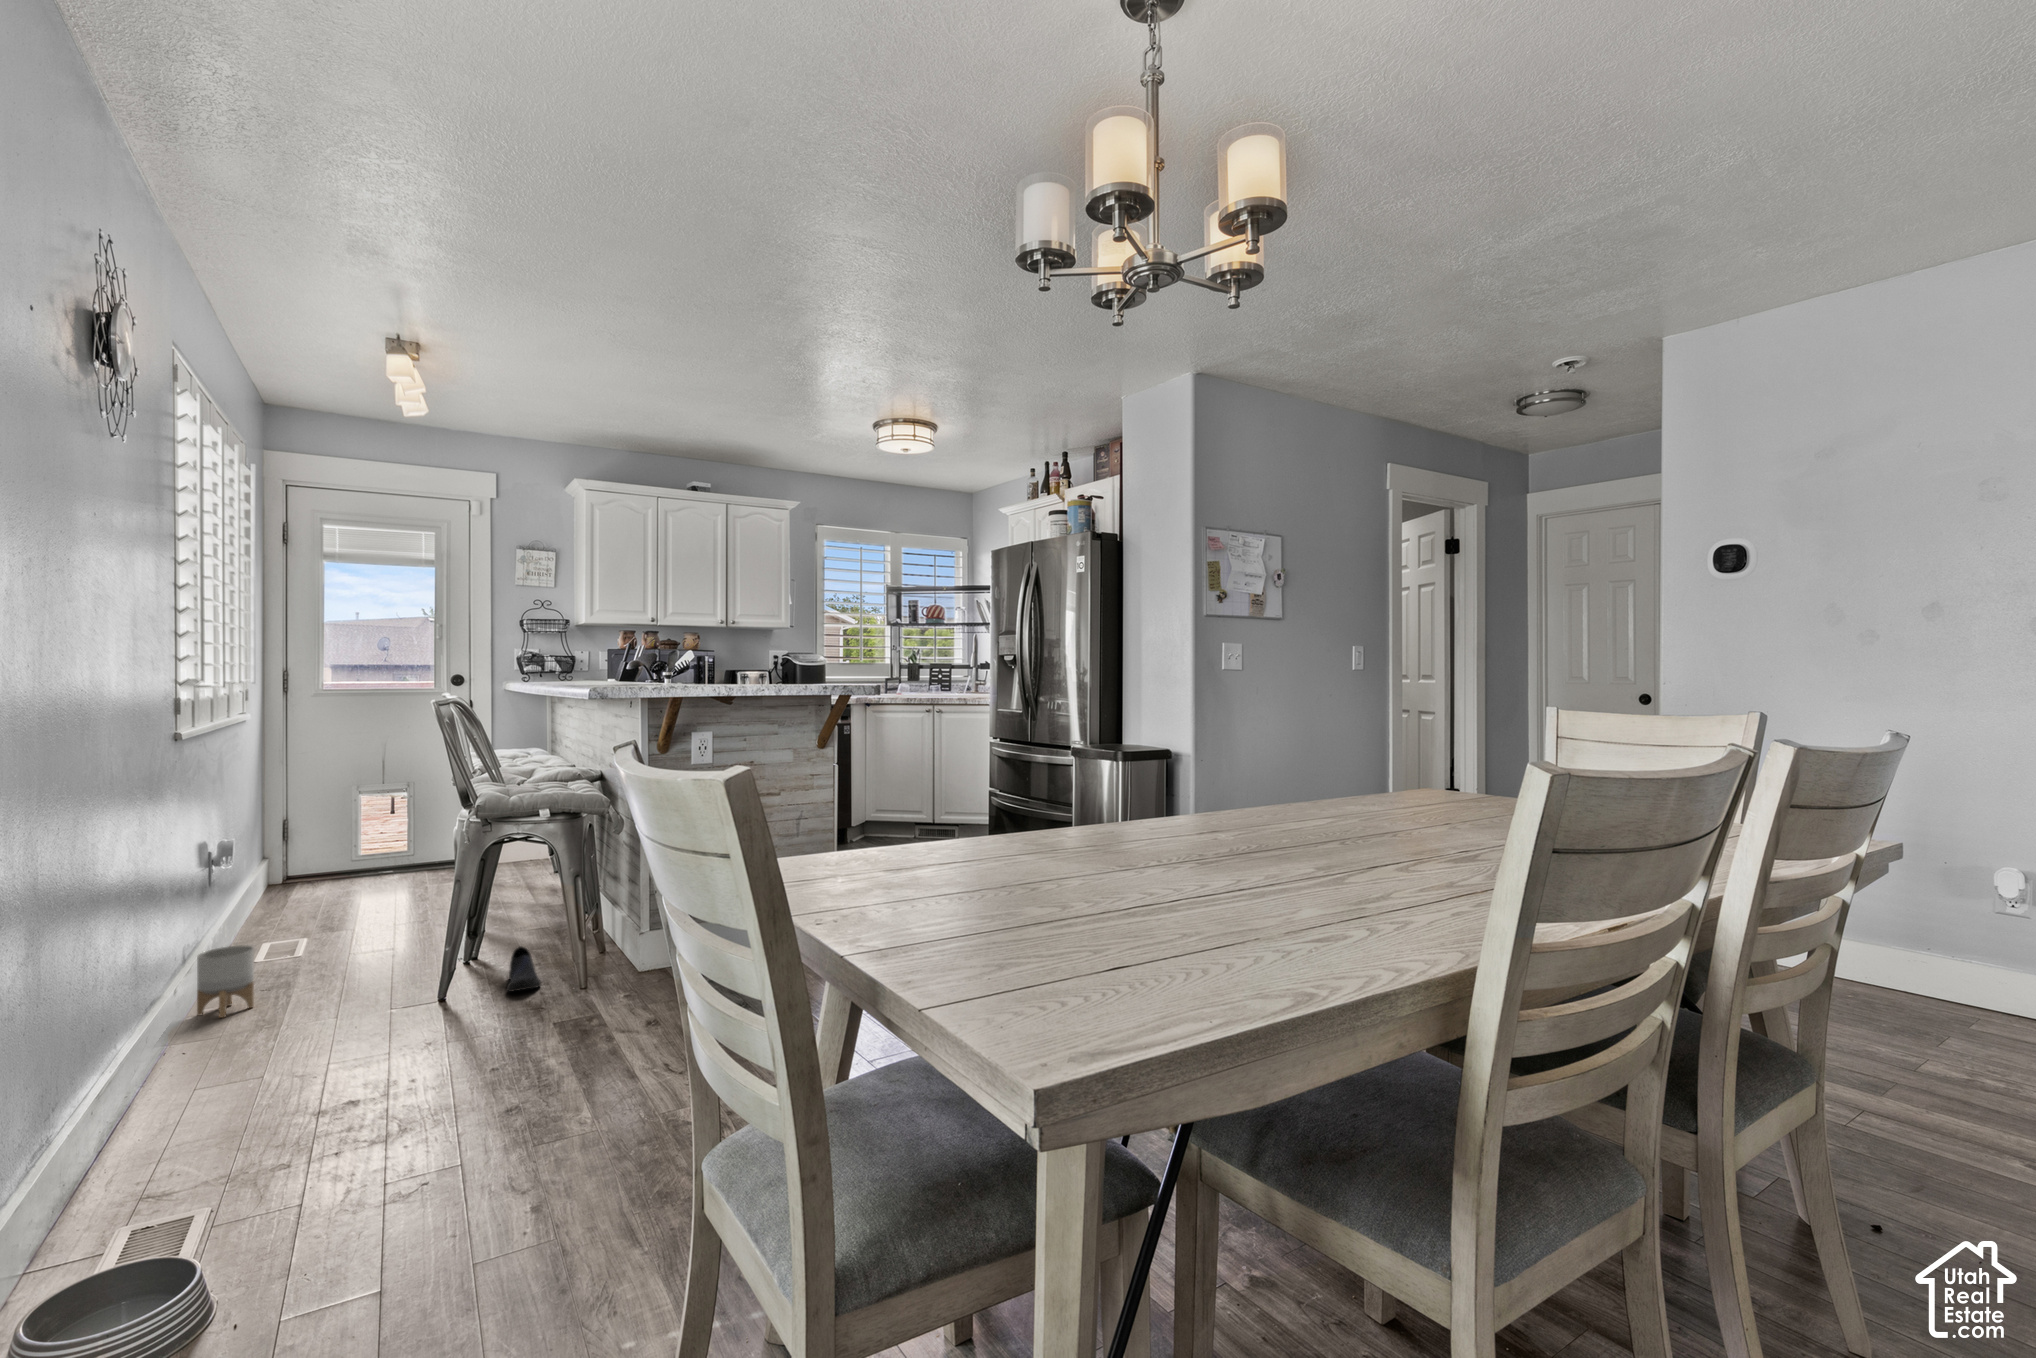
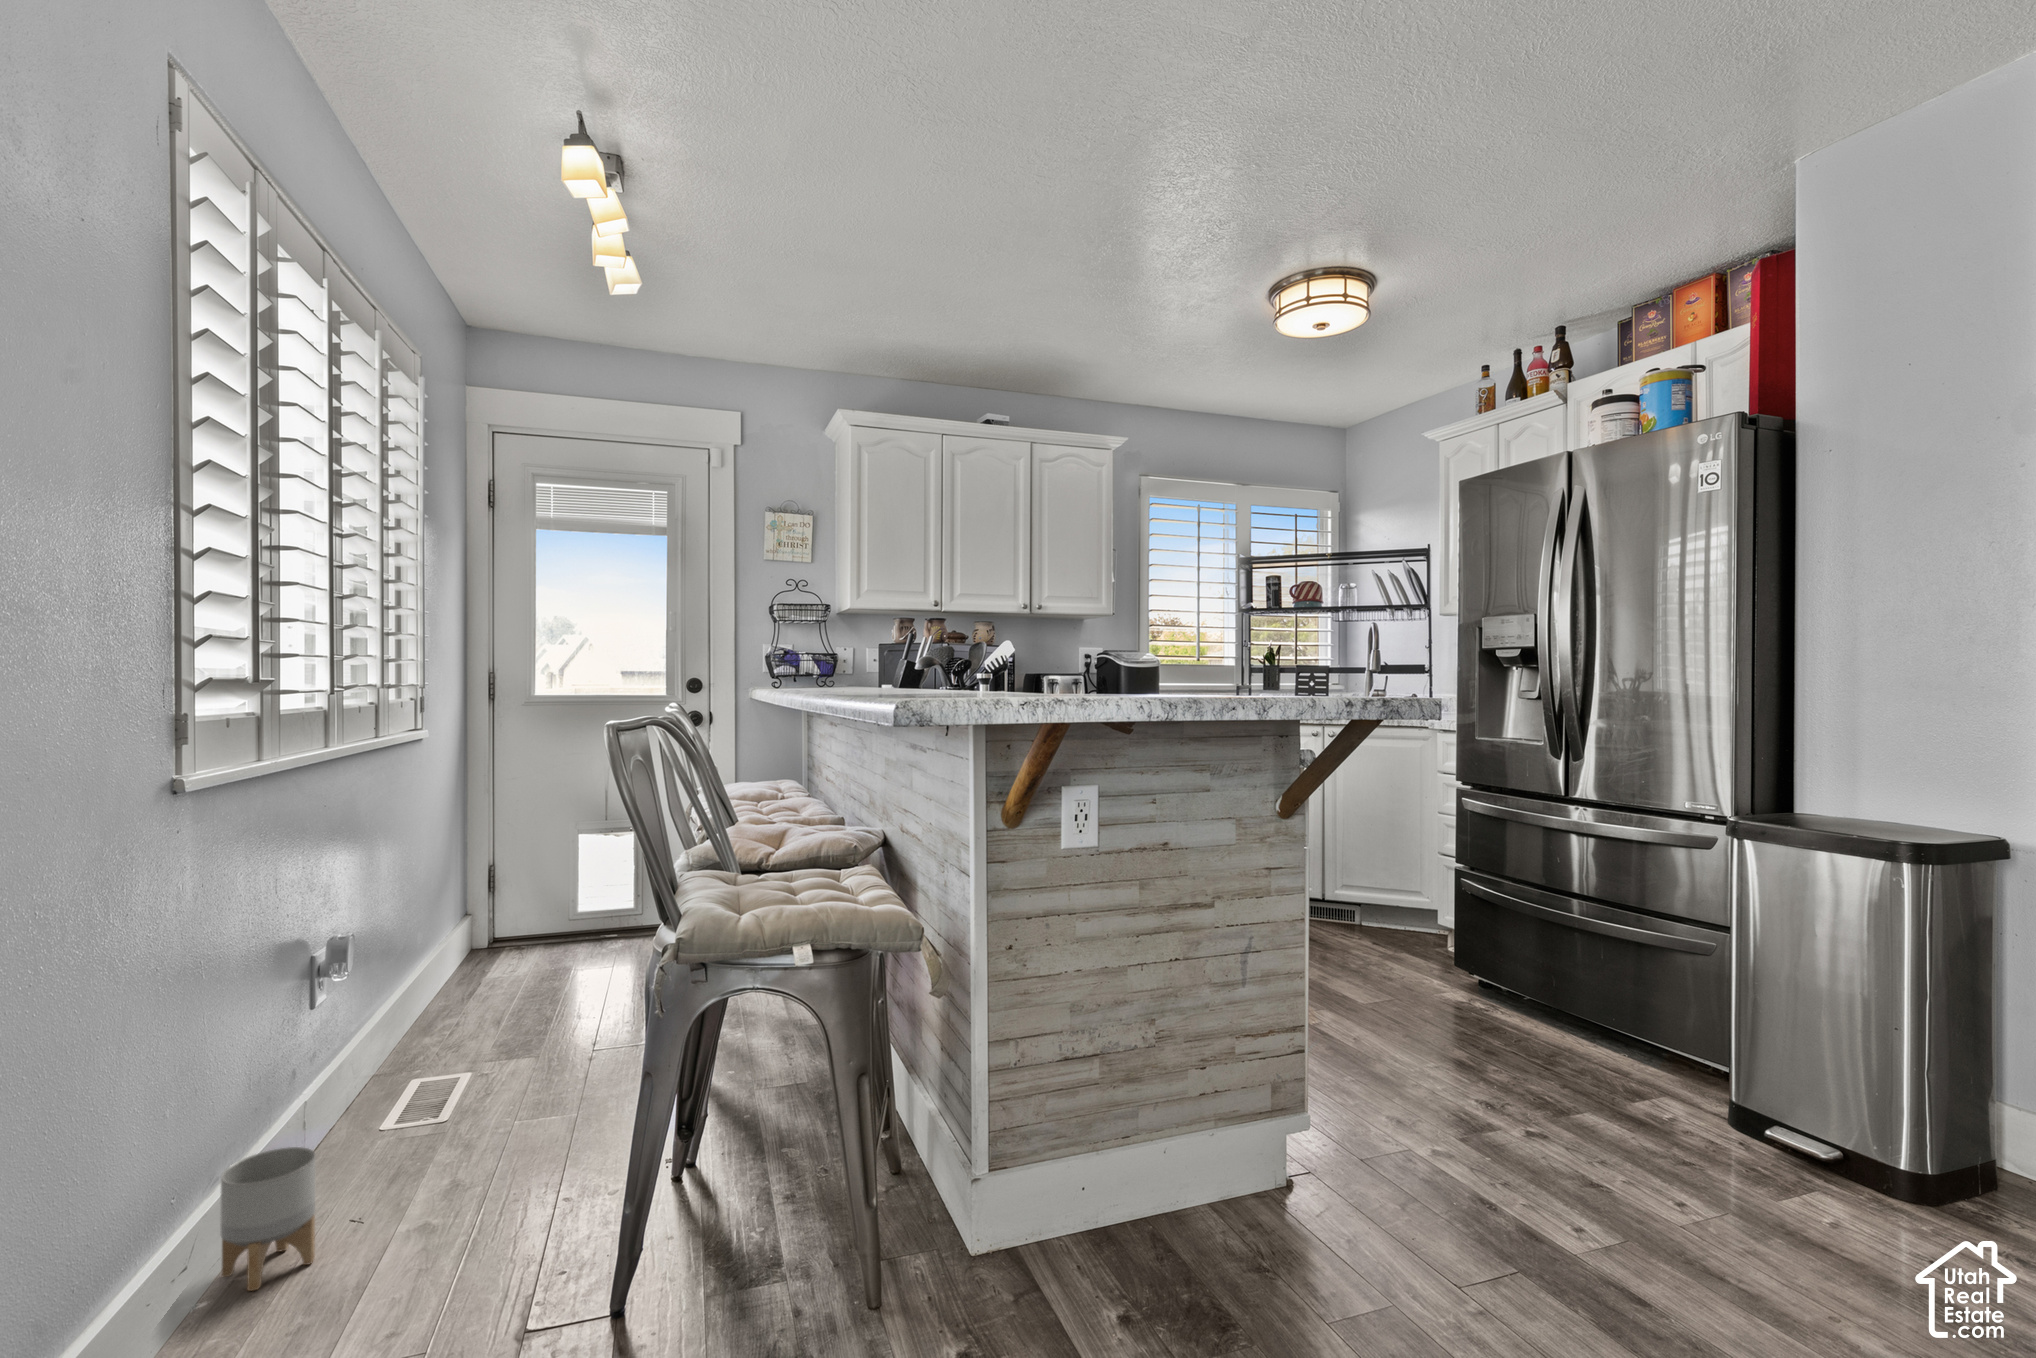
shoe: present [507,946,541,992] -> none [712,1171,770,1286]

